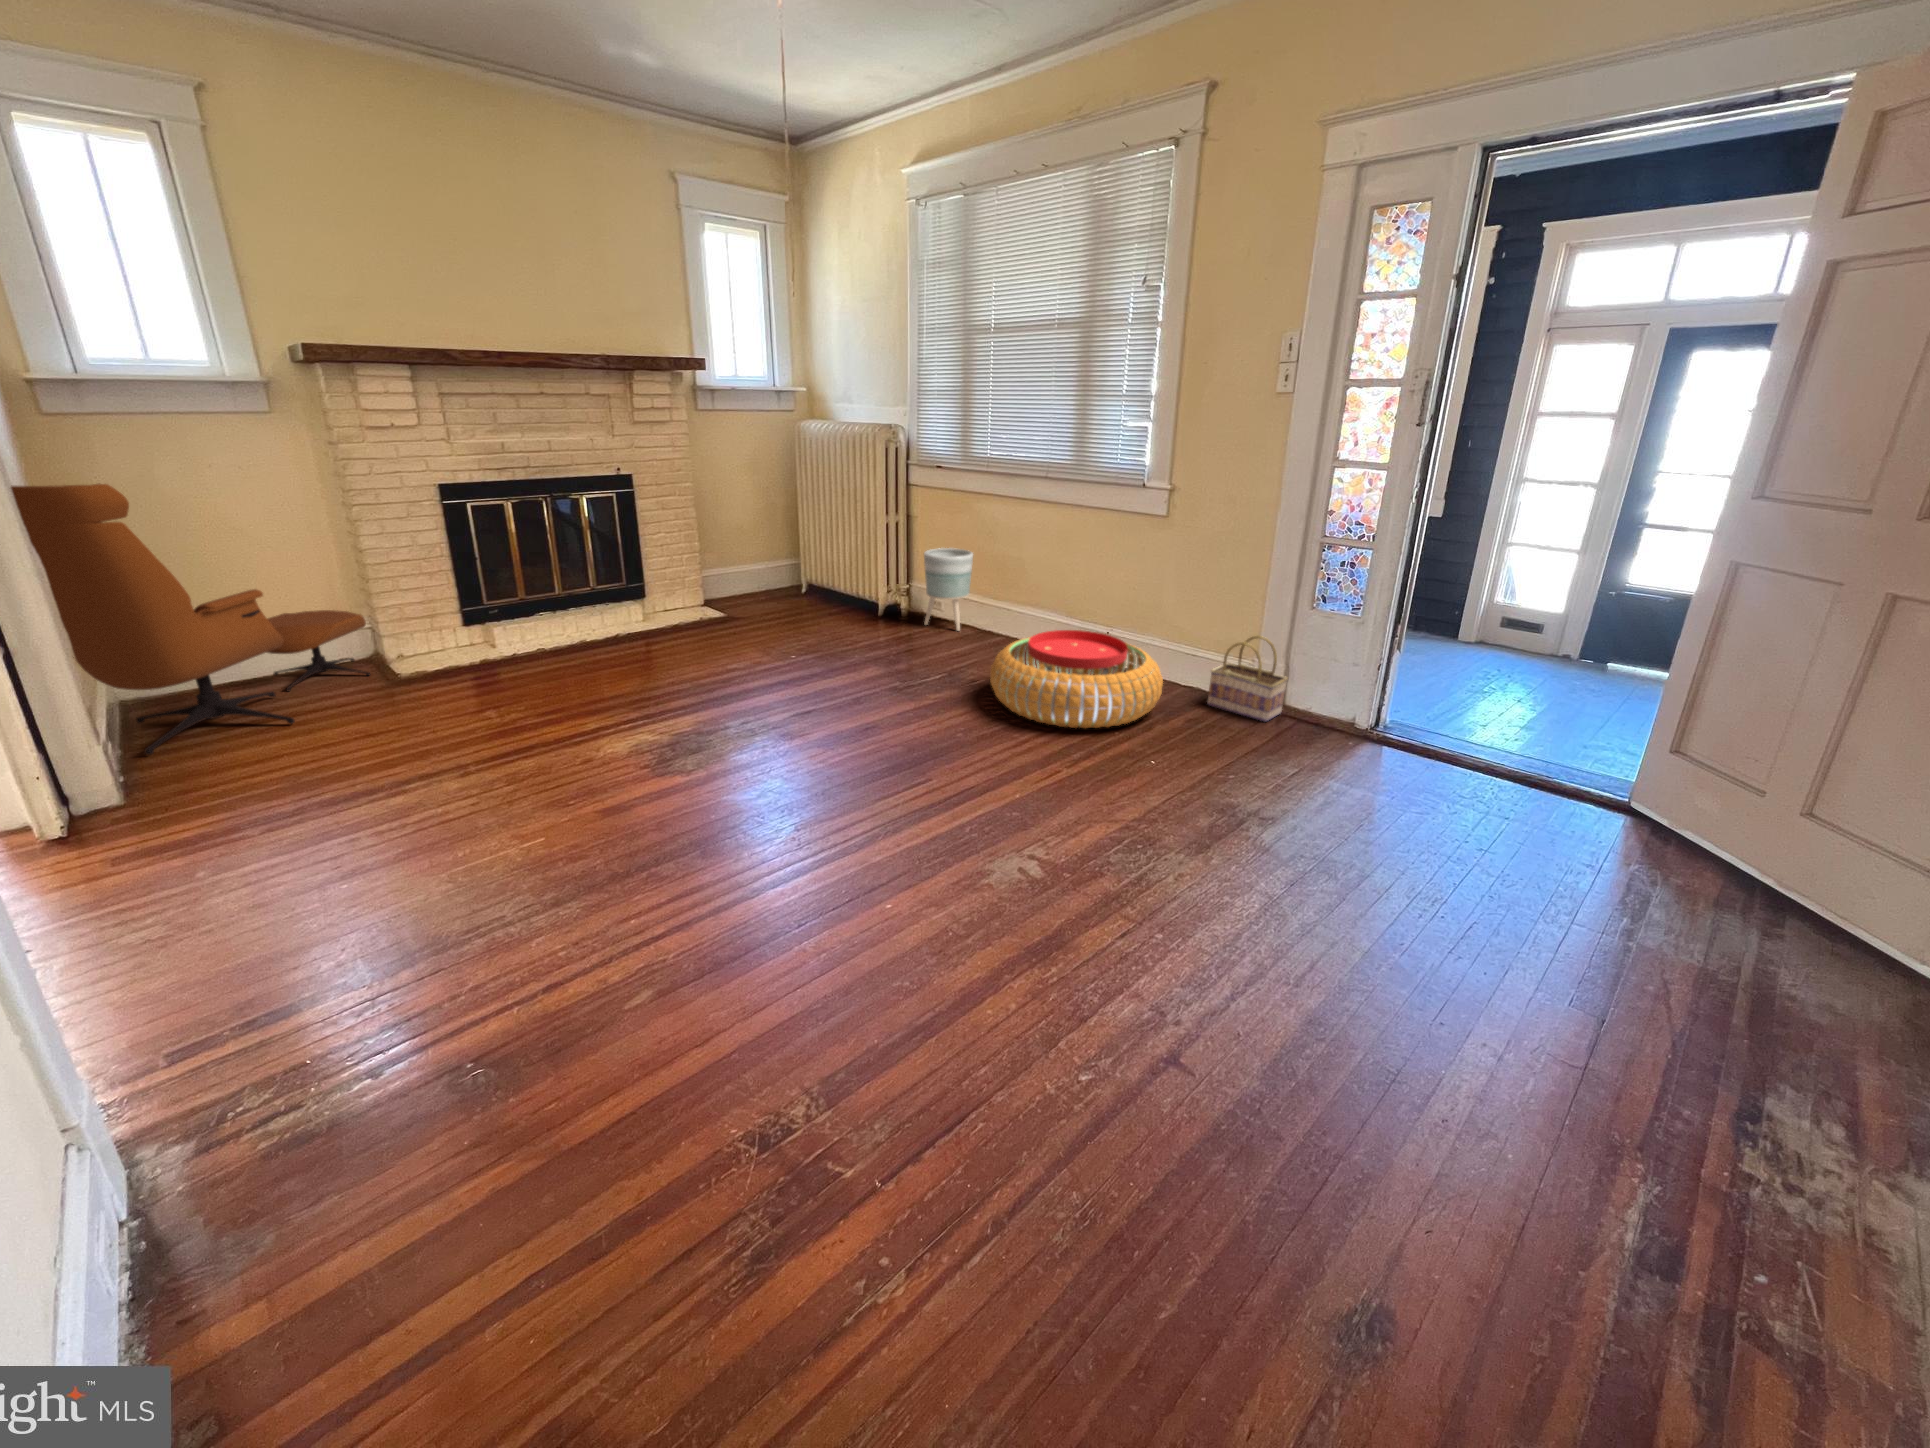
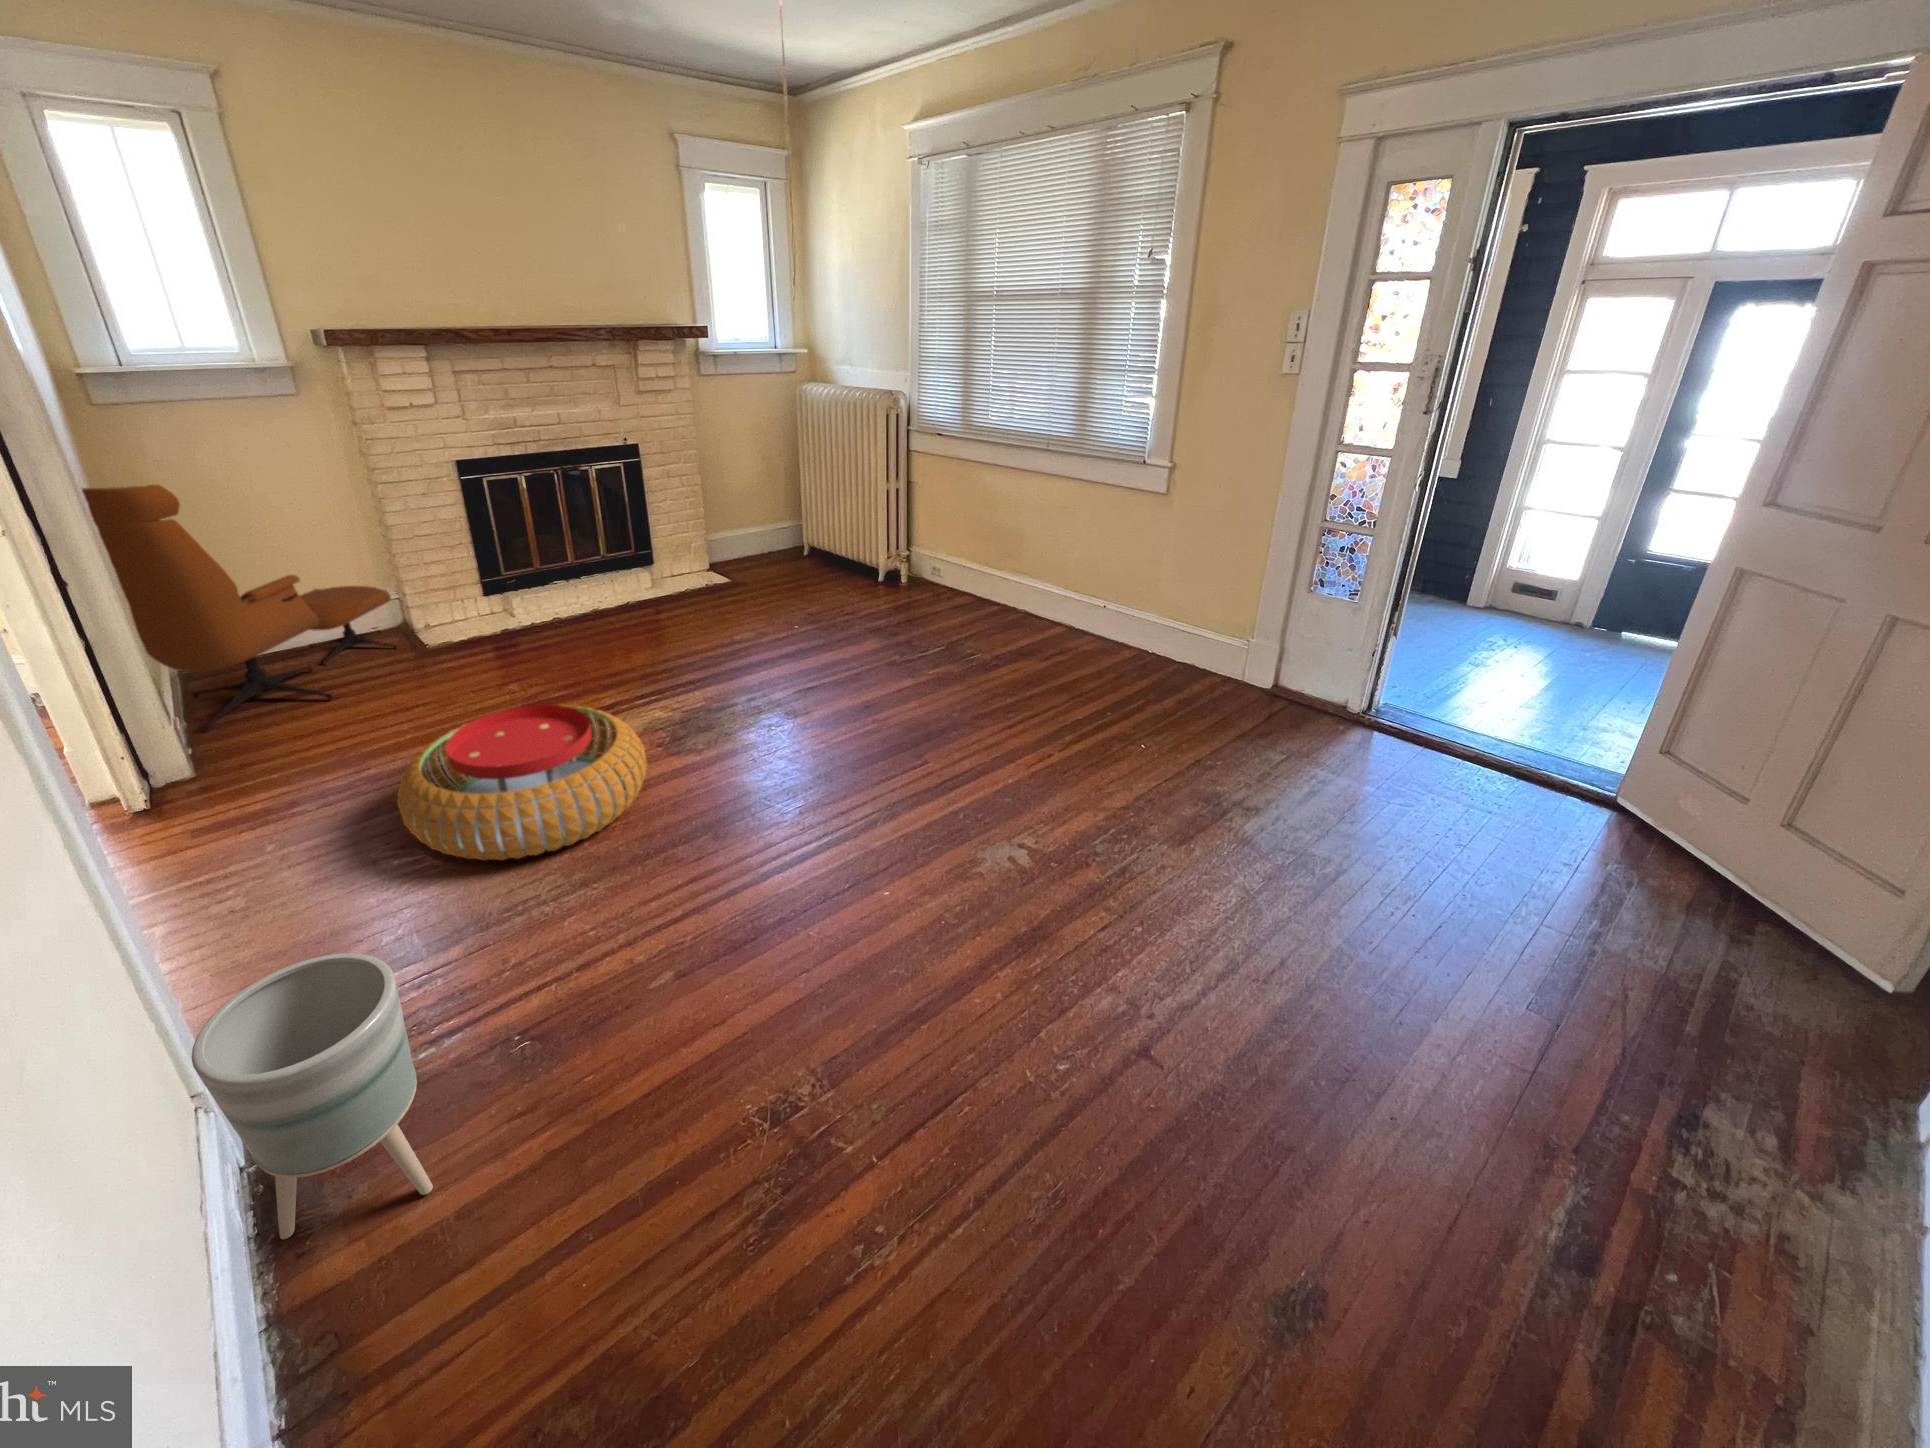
planter: present [924,548,973,631] -> present [191,953,433,1239]
pouf: present [990,630,1163,729] -> present [397,705,647,861]
basket: present [1207,635,1288,722] -> none [1203,618,1286,706]

